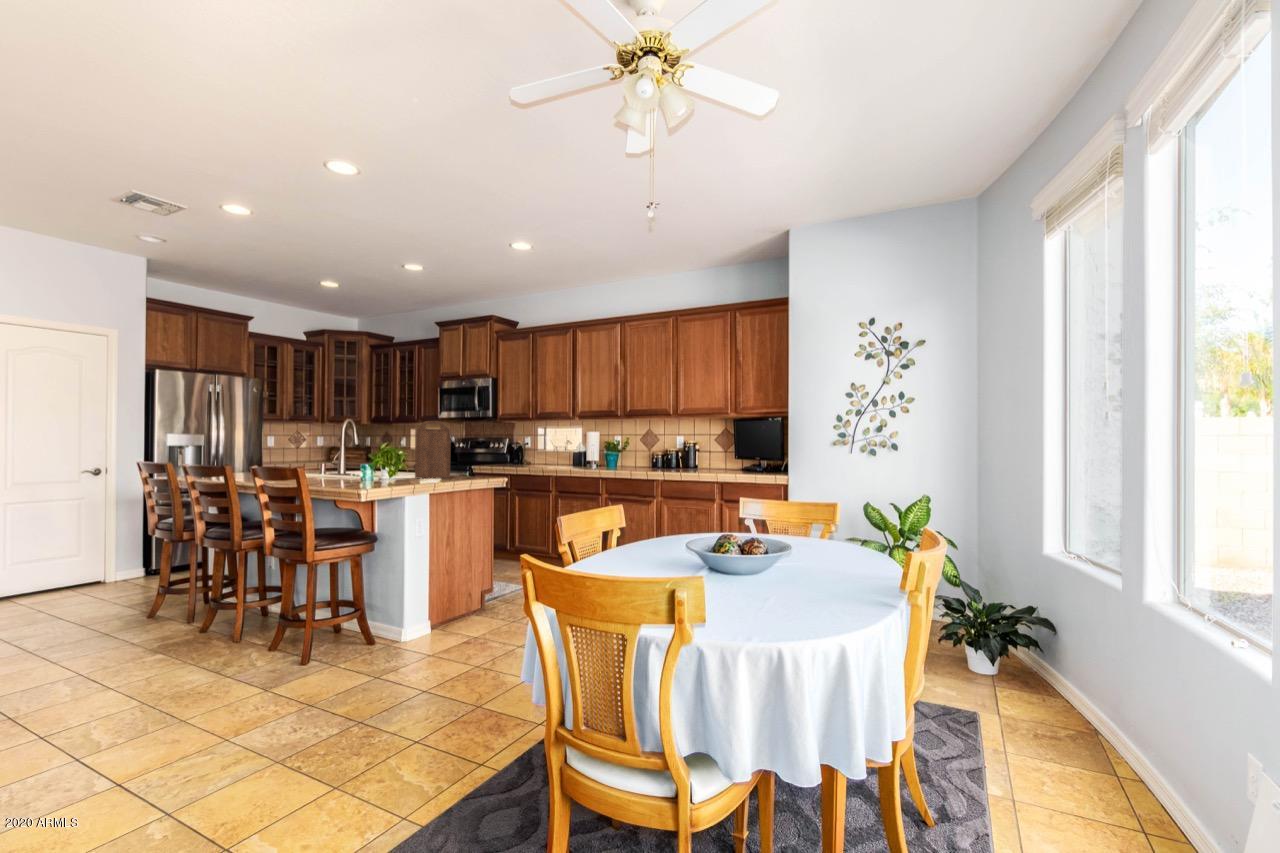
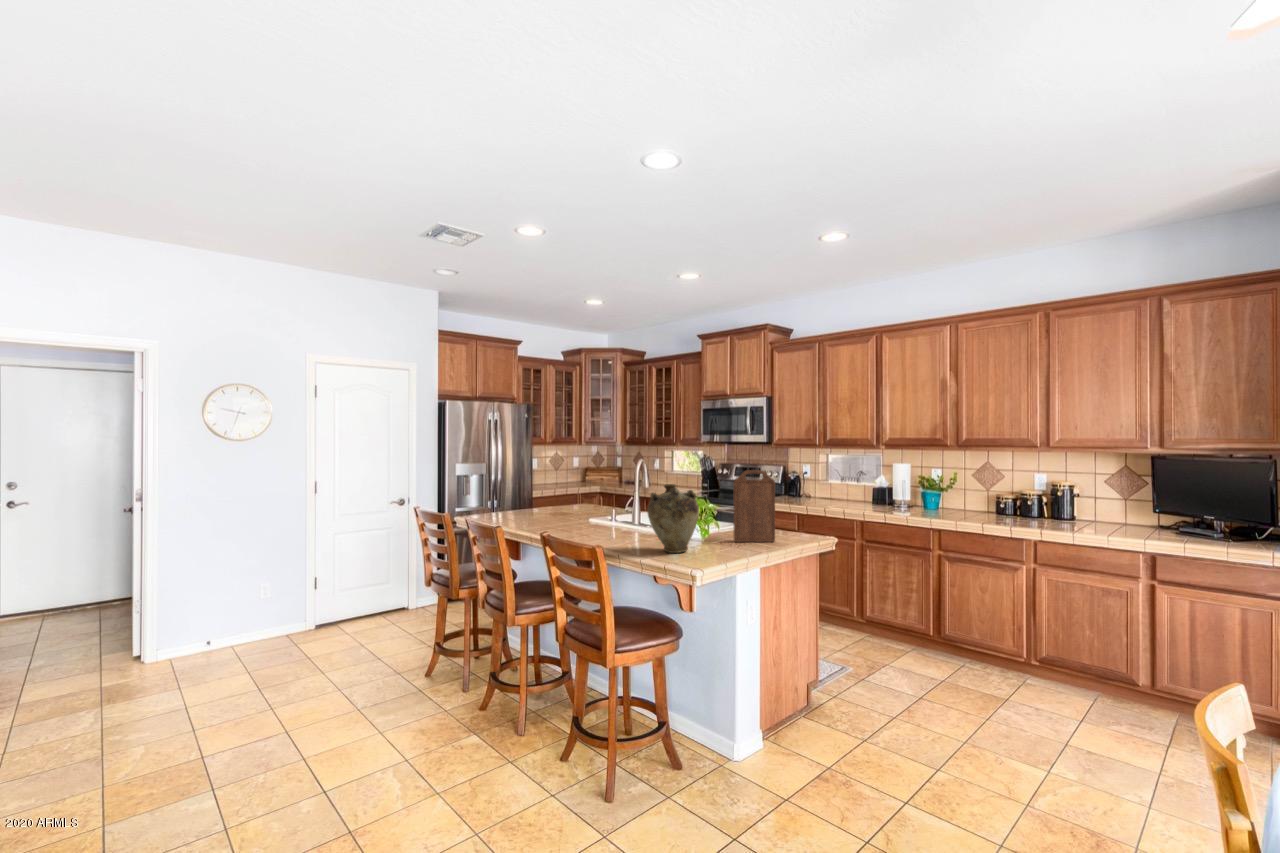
vase: none [329,428,376,483] -> present [647,484,699,553]

